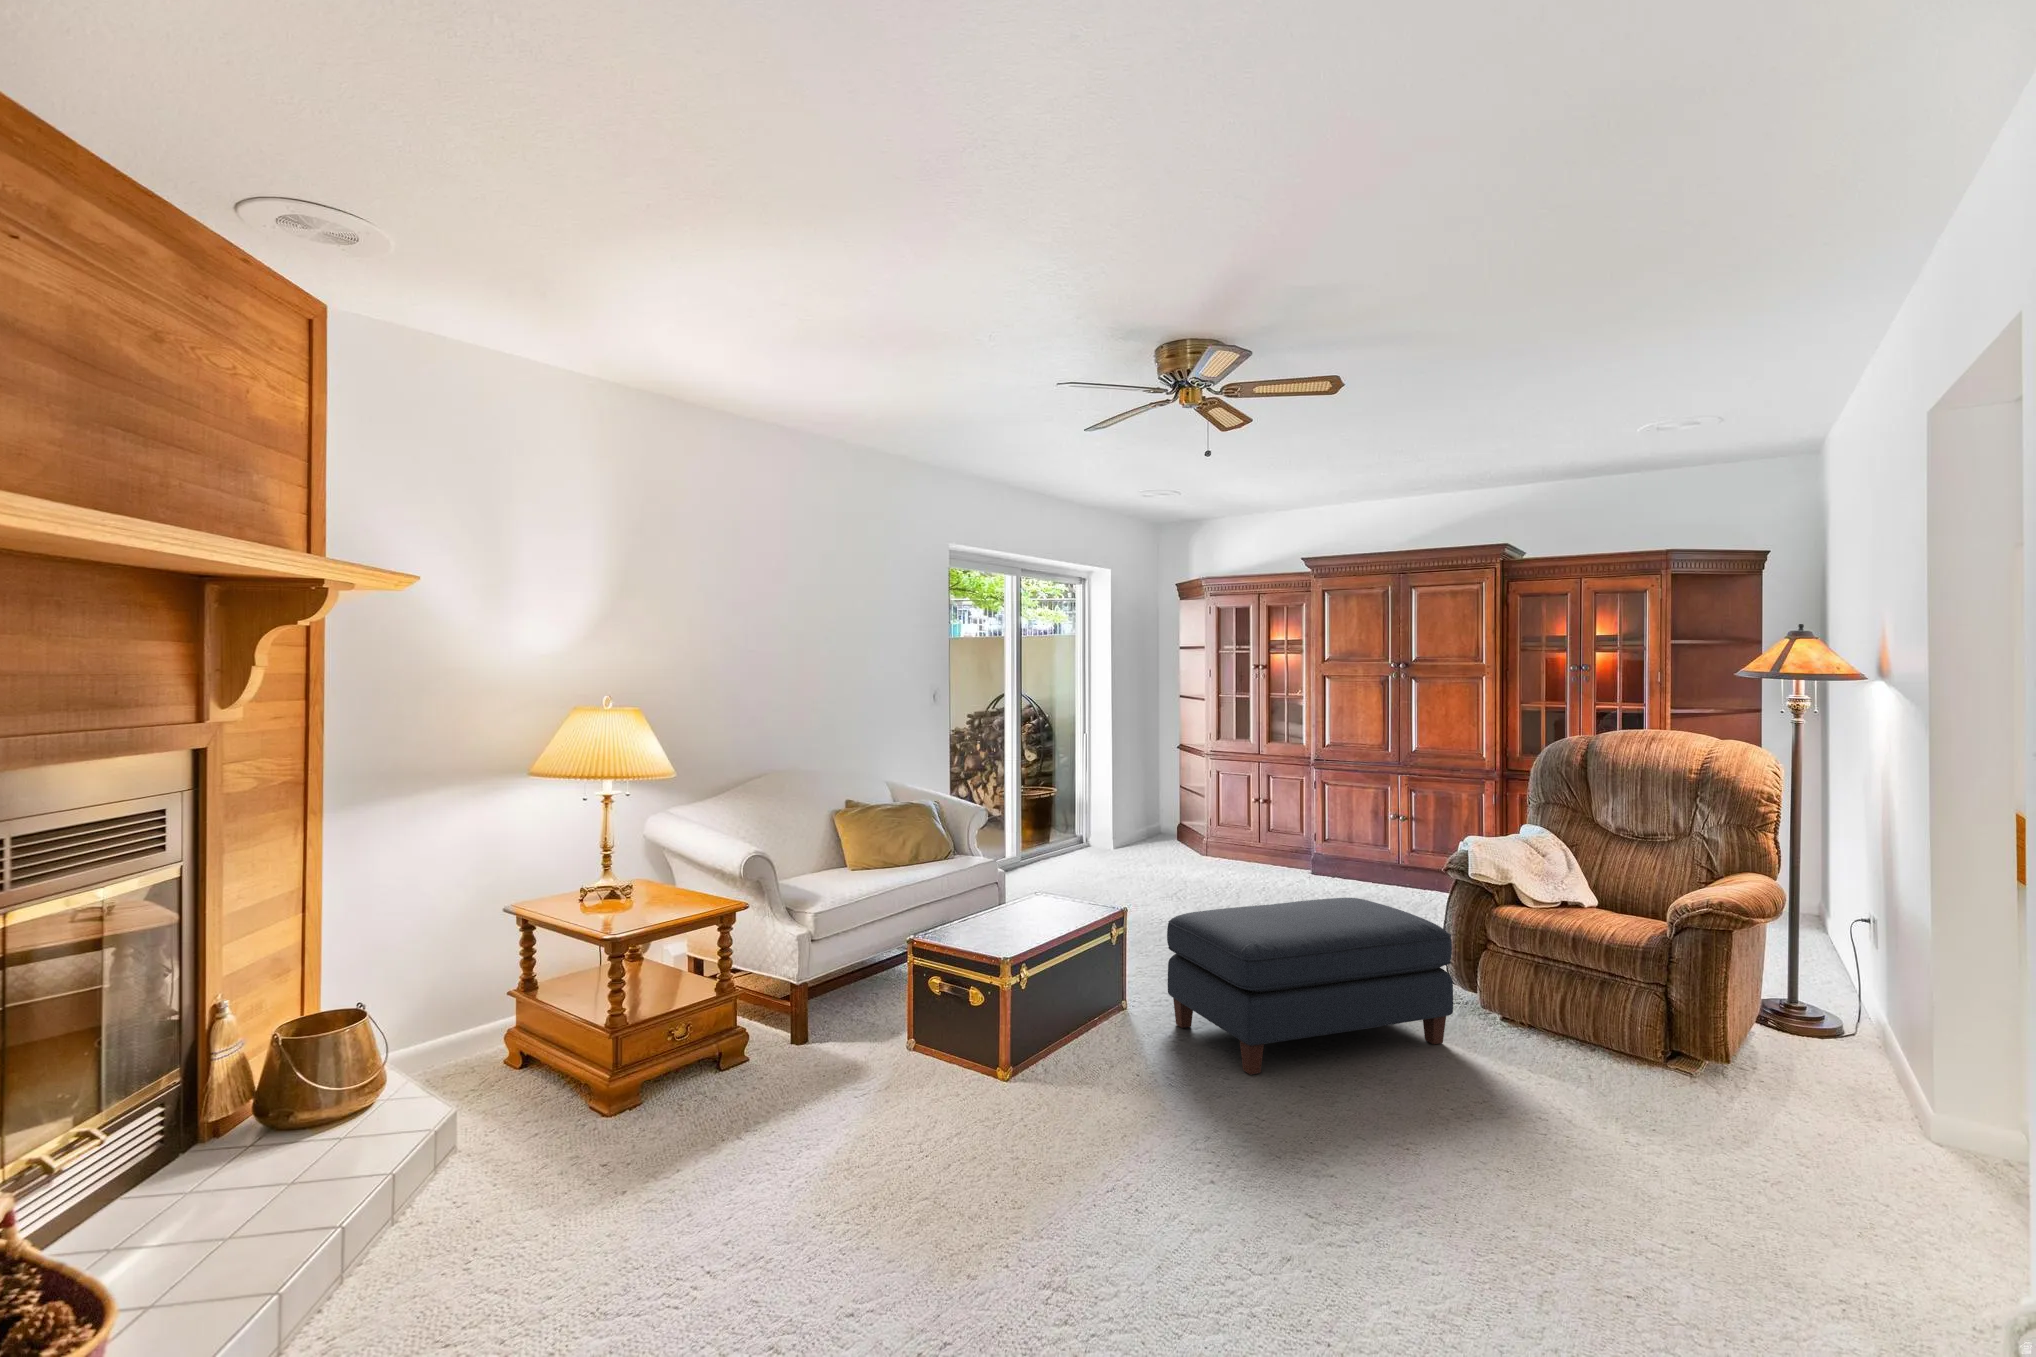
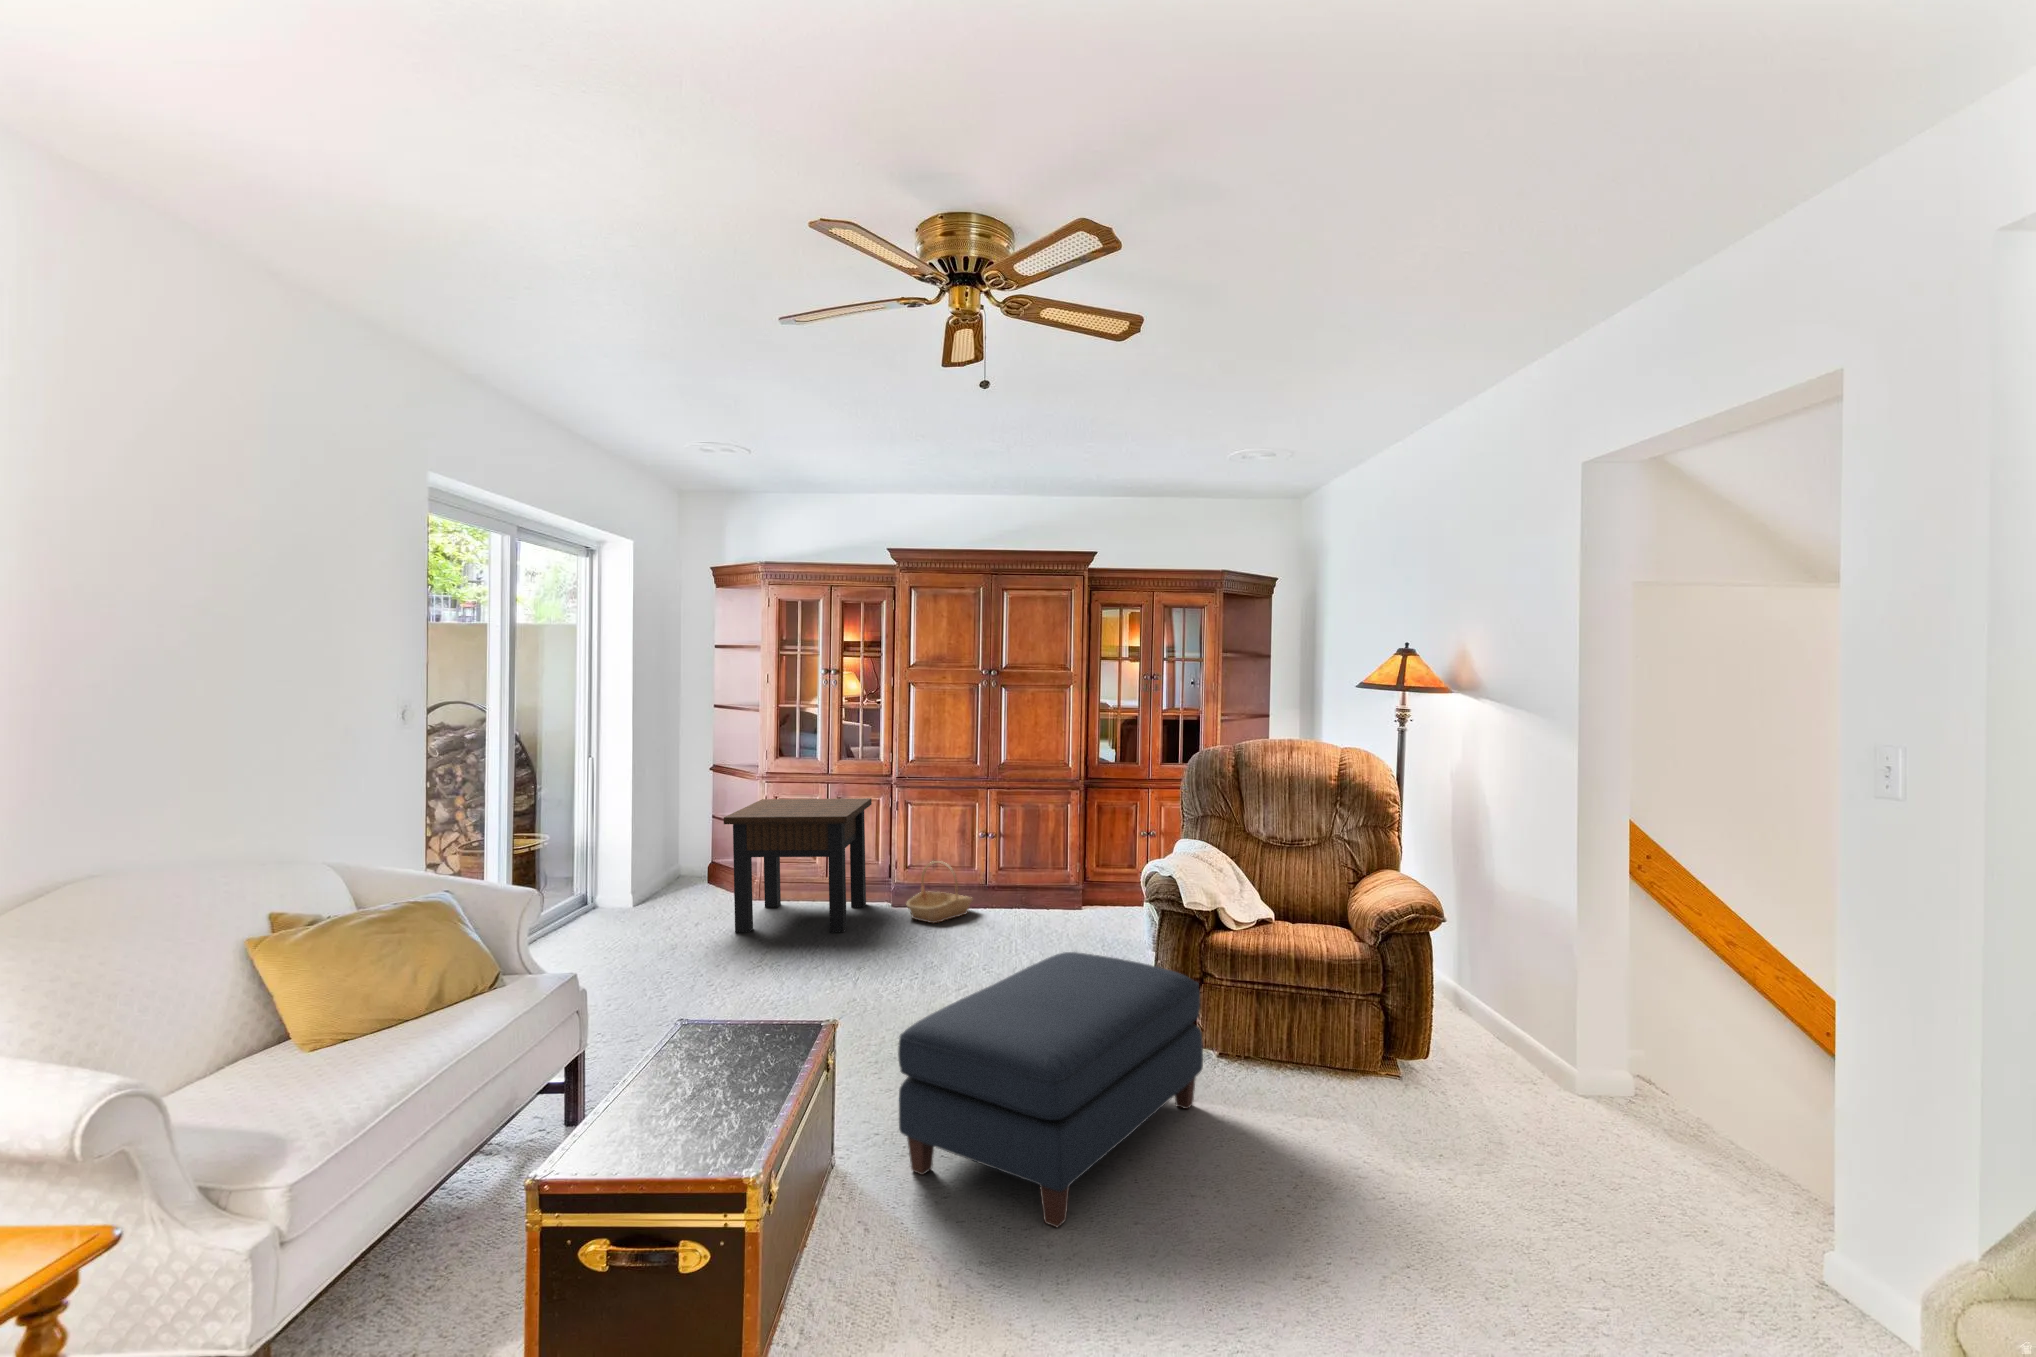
side table: none [1160,770,1297,886] -> present [724,798,872,932]
basket: none [1315,837,1382,892] -> present [906,861,973,923]

